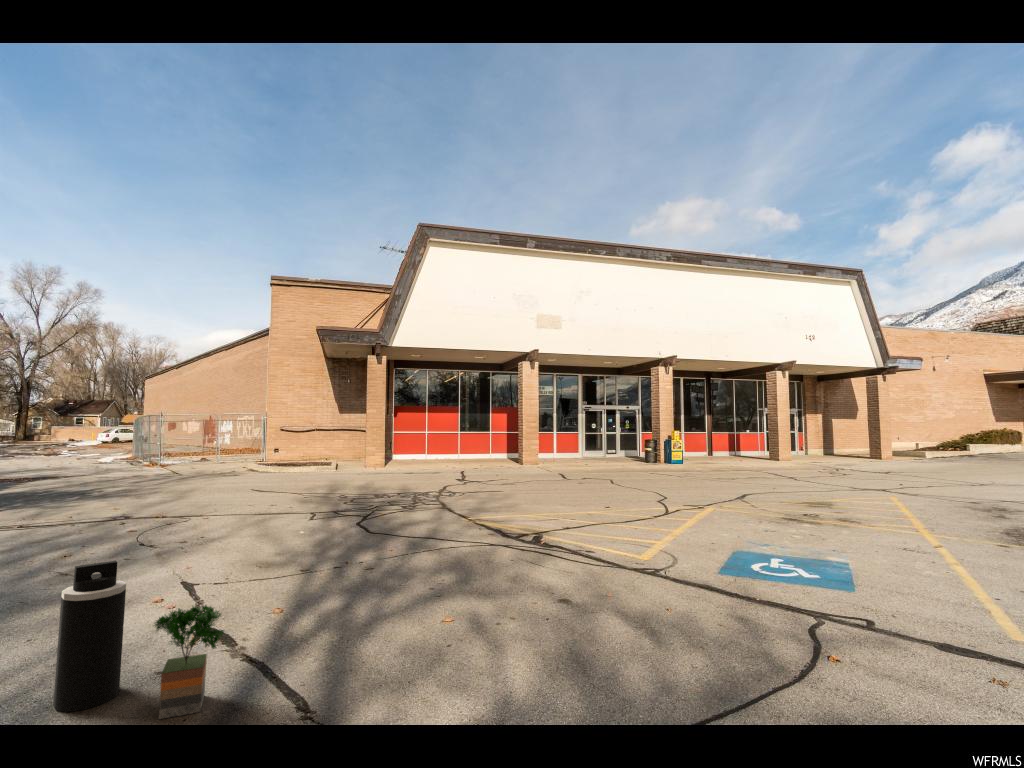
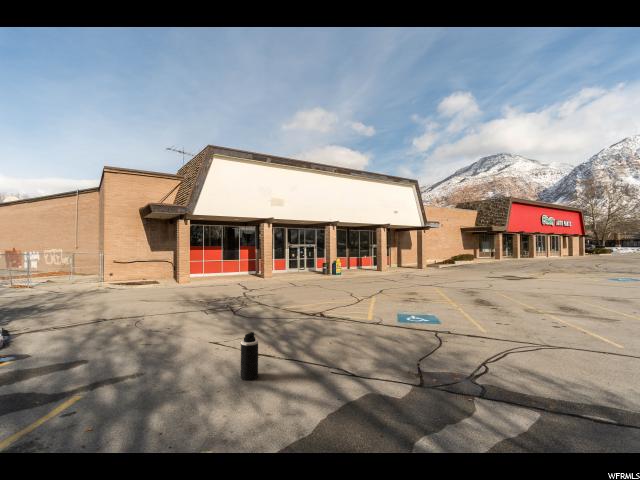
potted tree: present [154,605,224,719] -> none [274,343,298,378]

